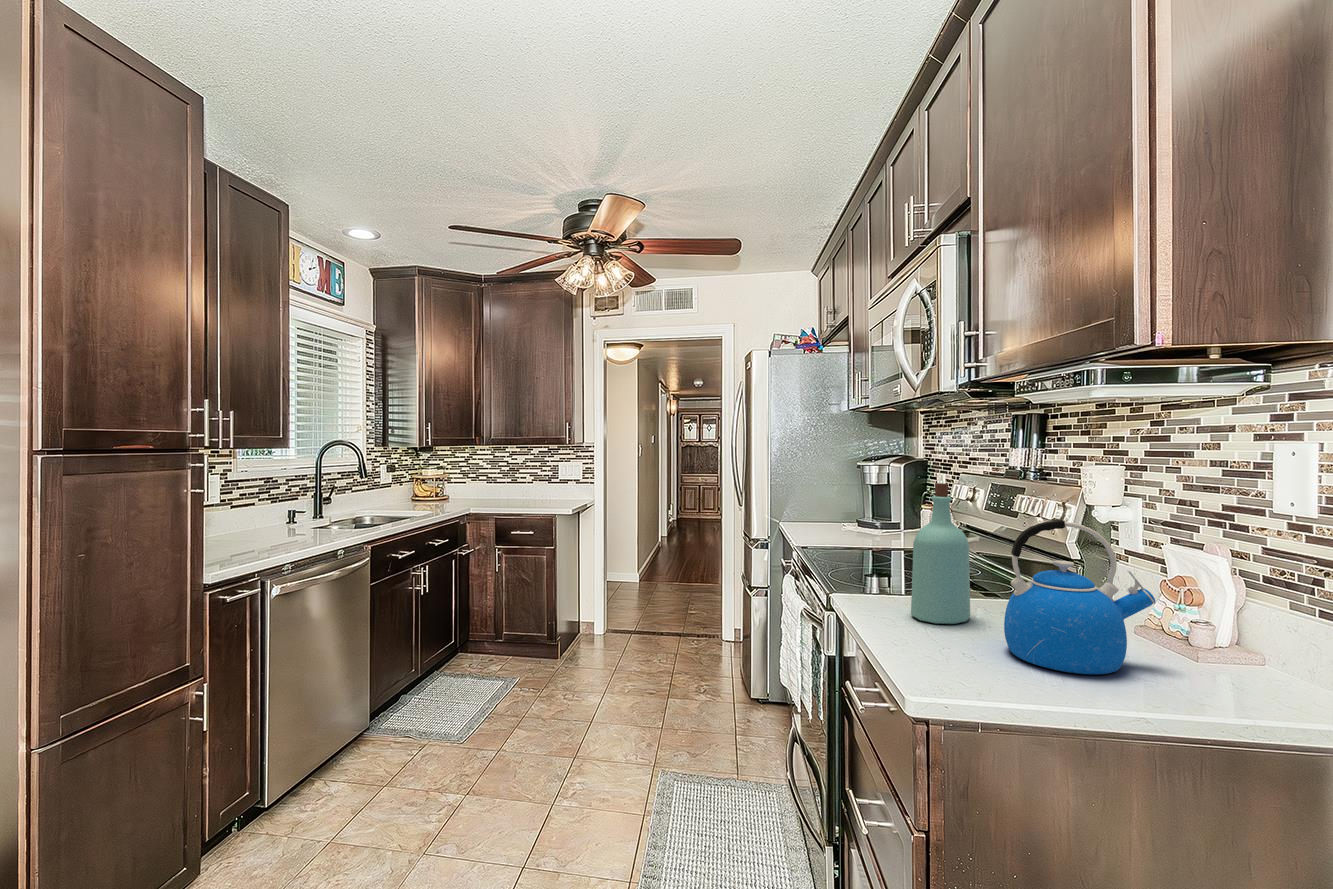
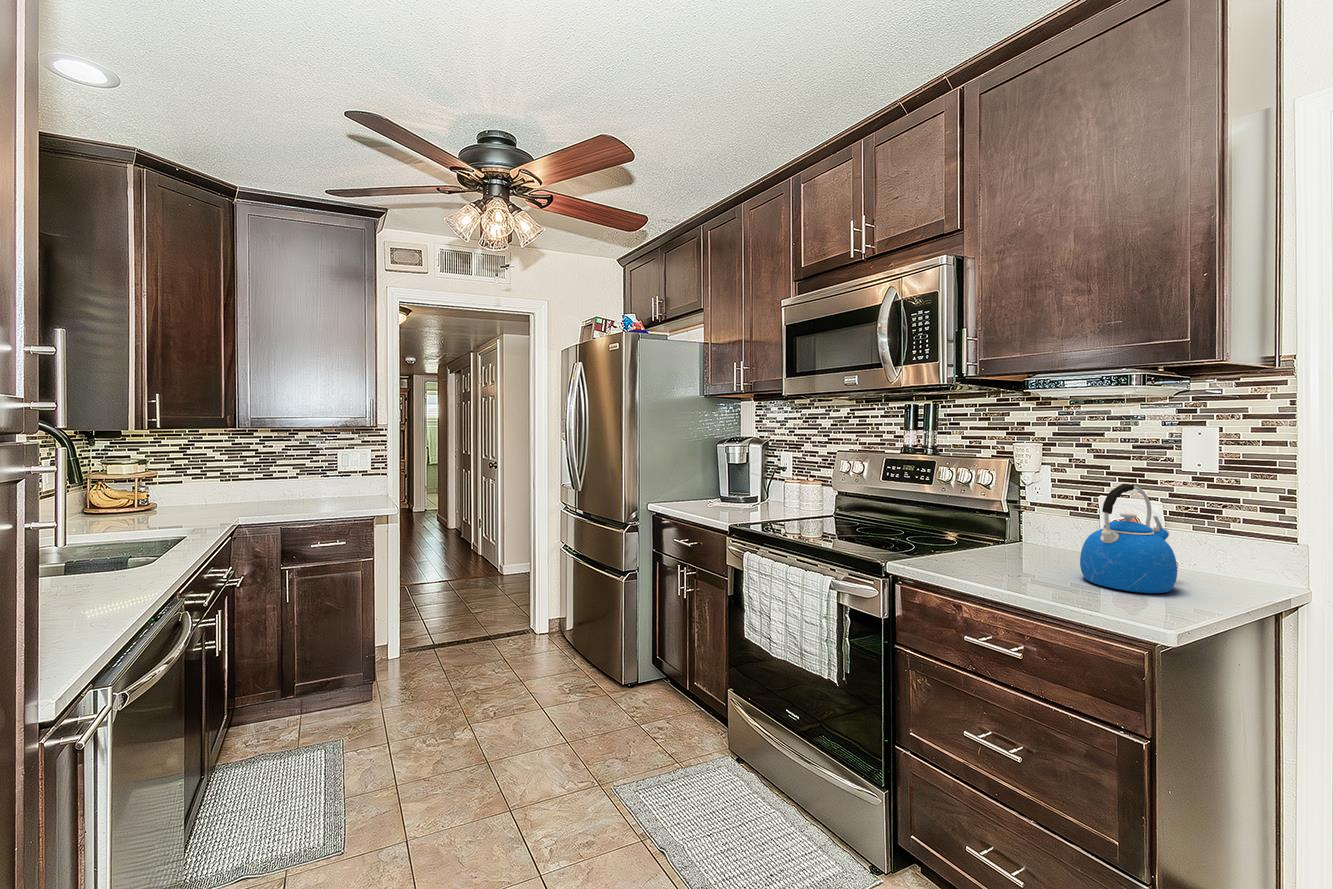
bottle: present [911,483,970,624] -> none [973,460,1020,574]

